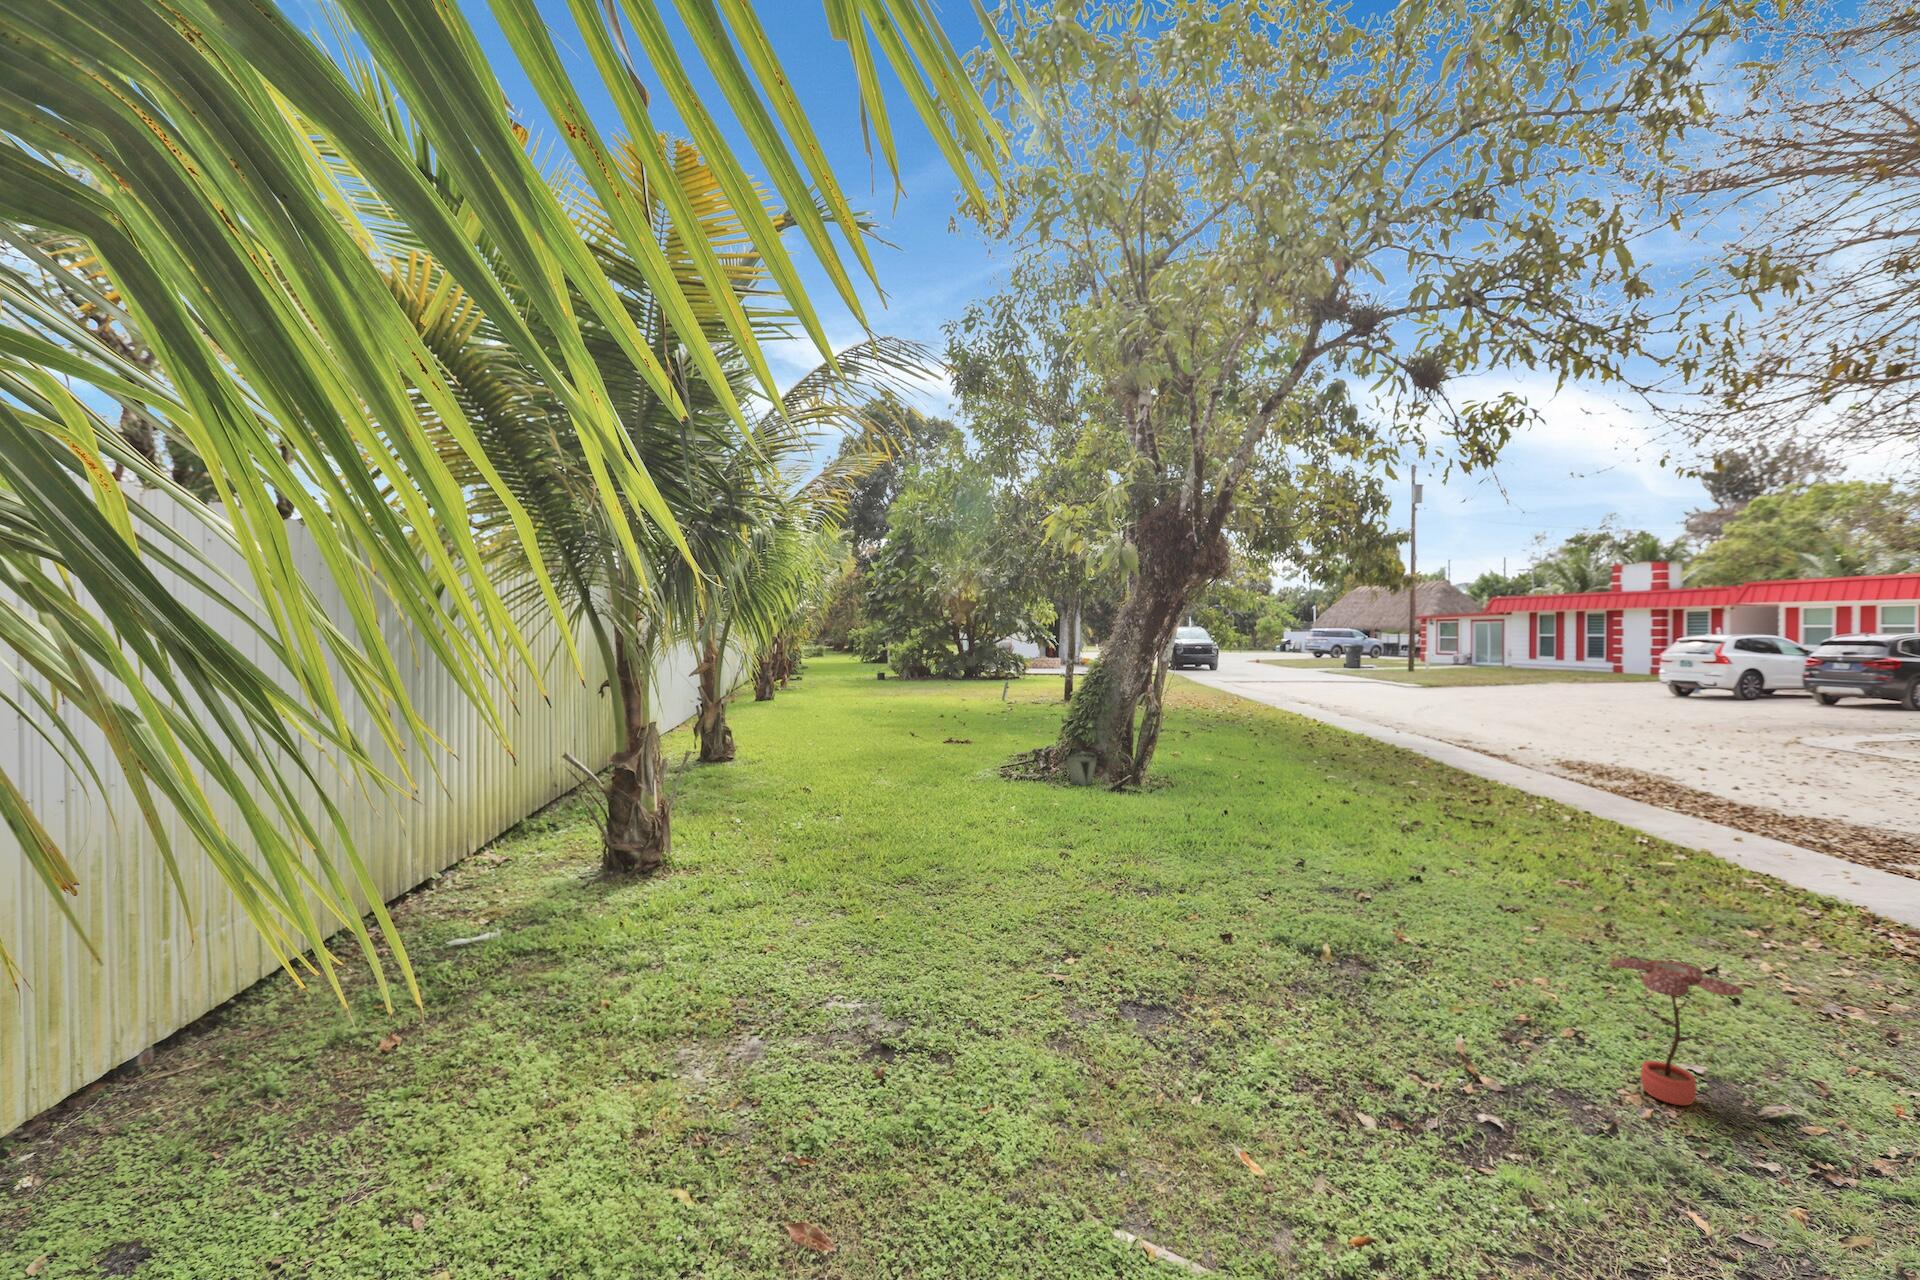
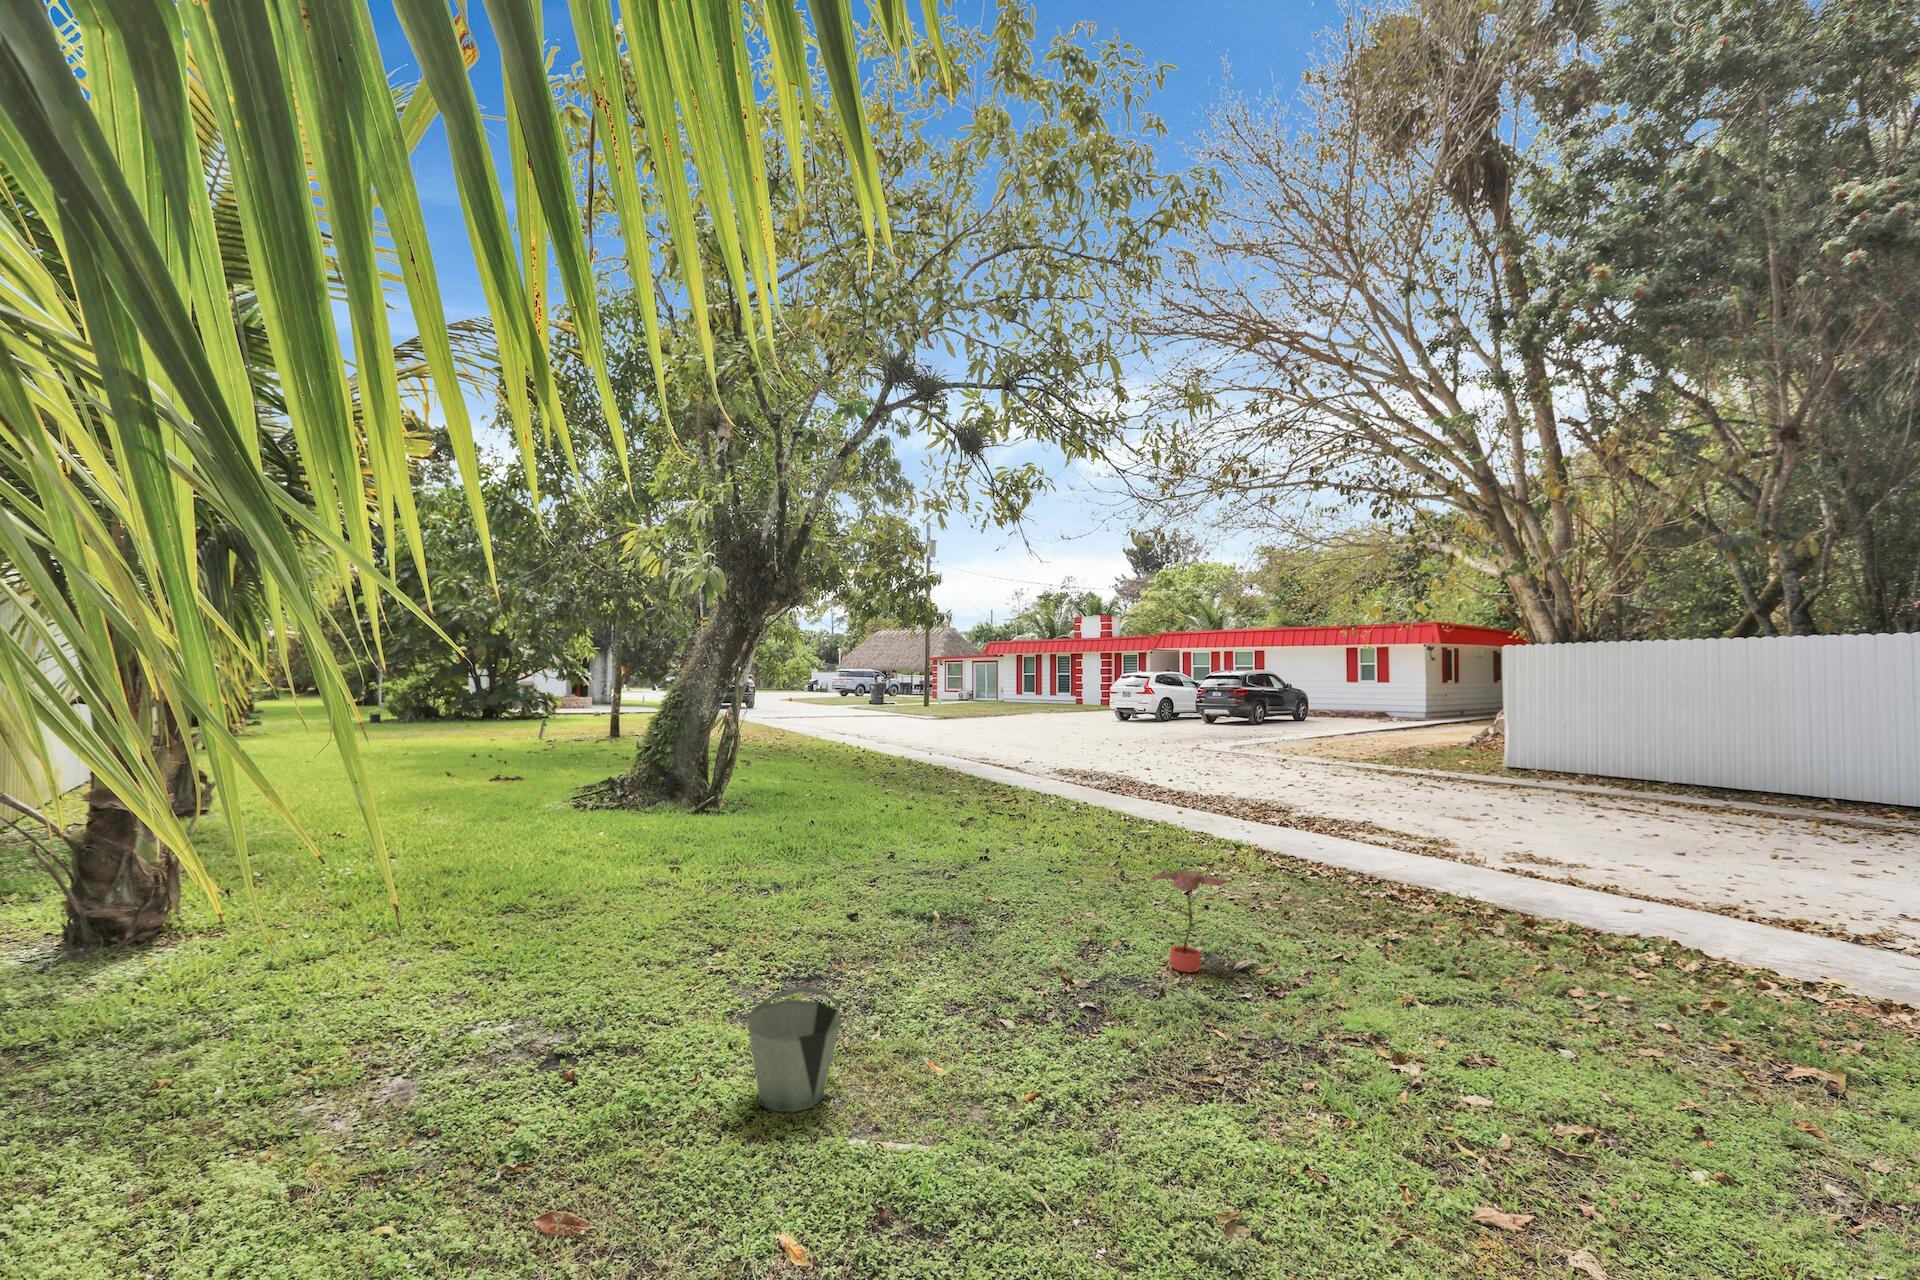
bucket: present [1067,752,1097,786] -> present [747,987,842,1112]

